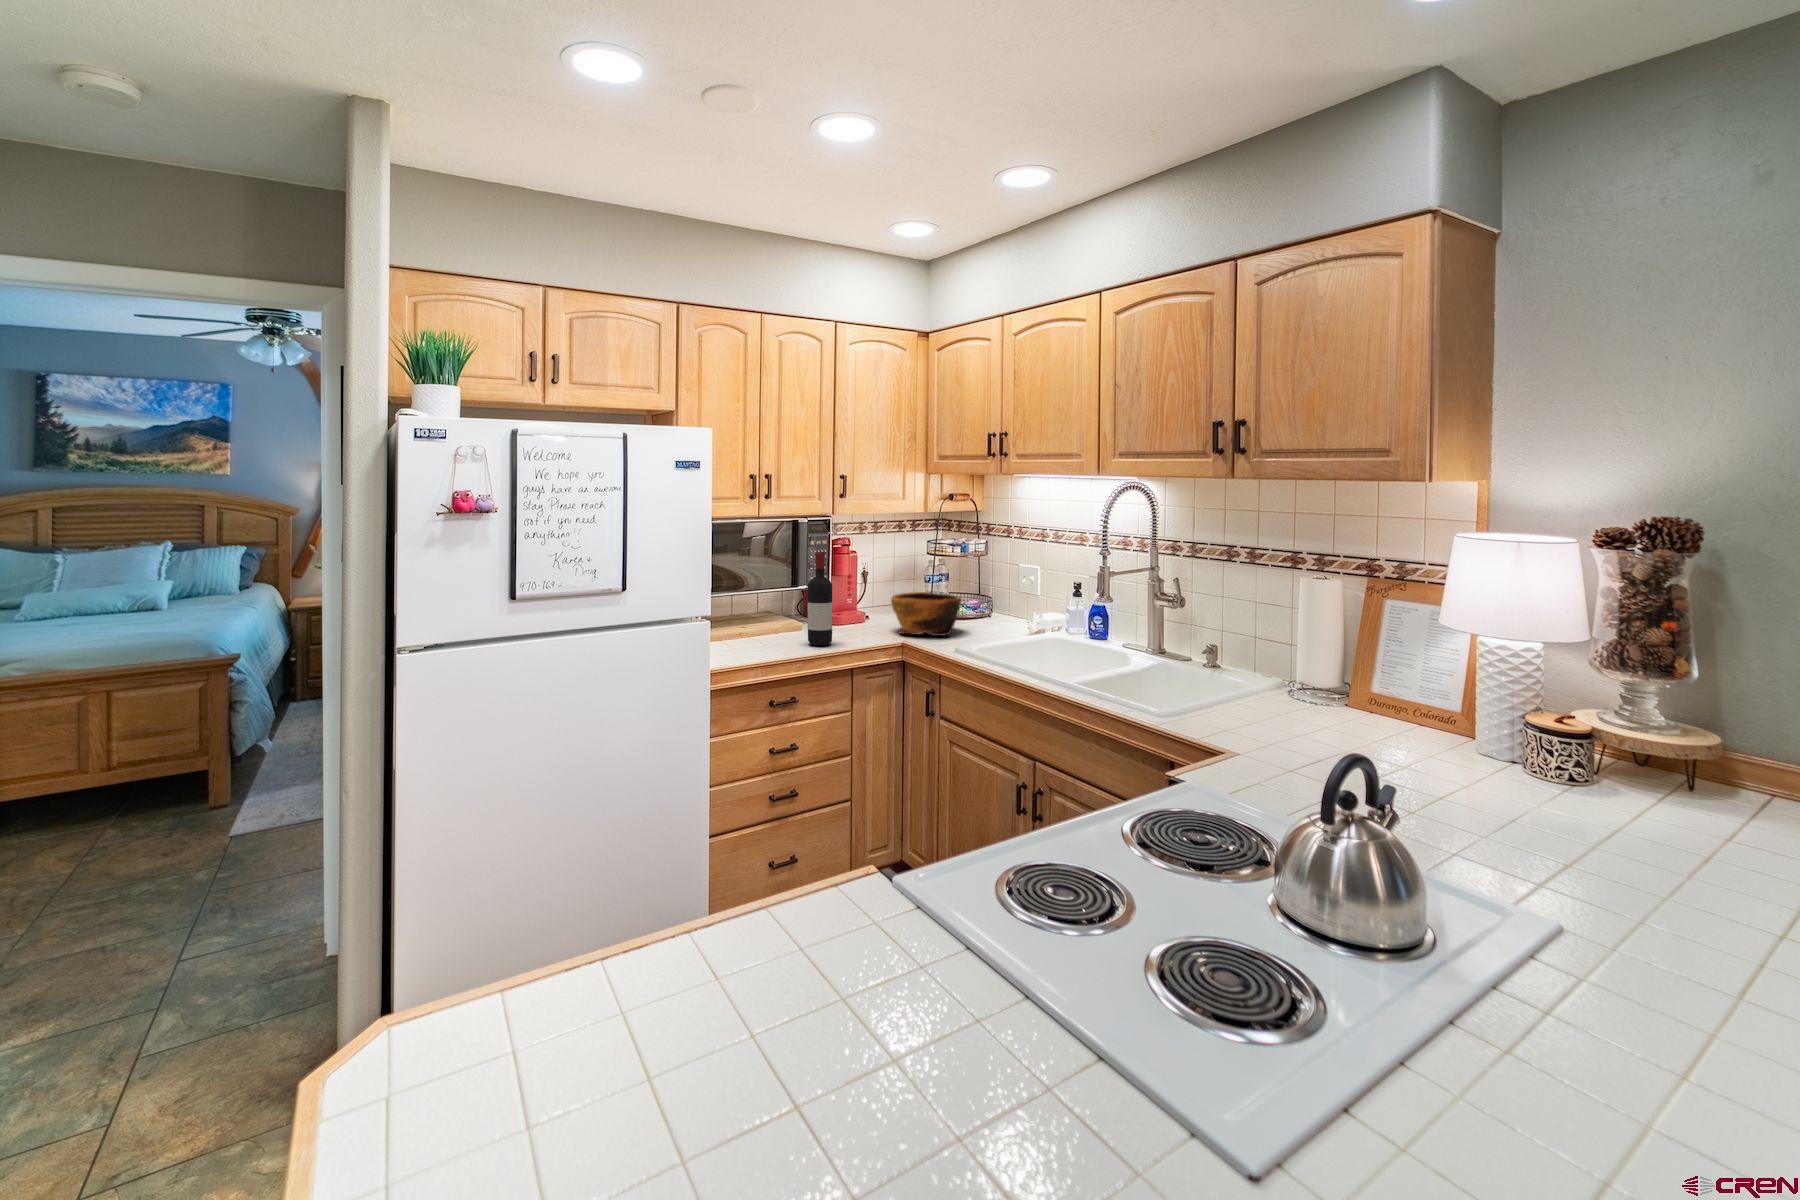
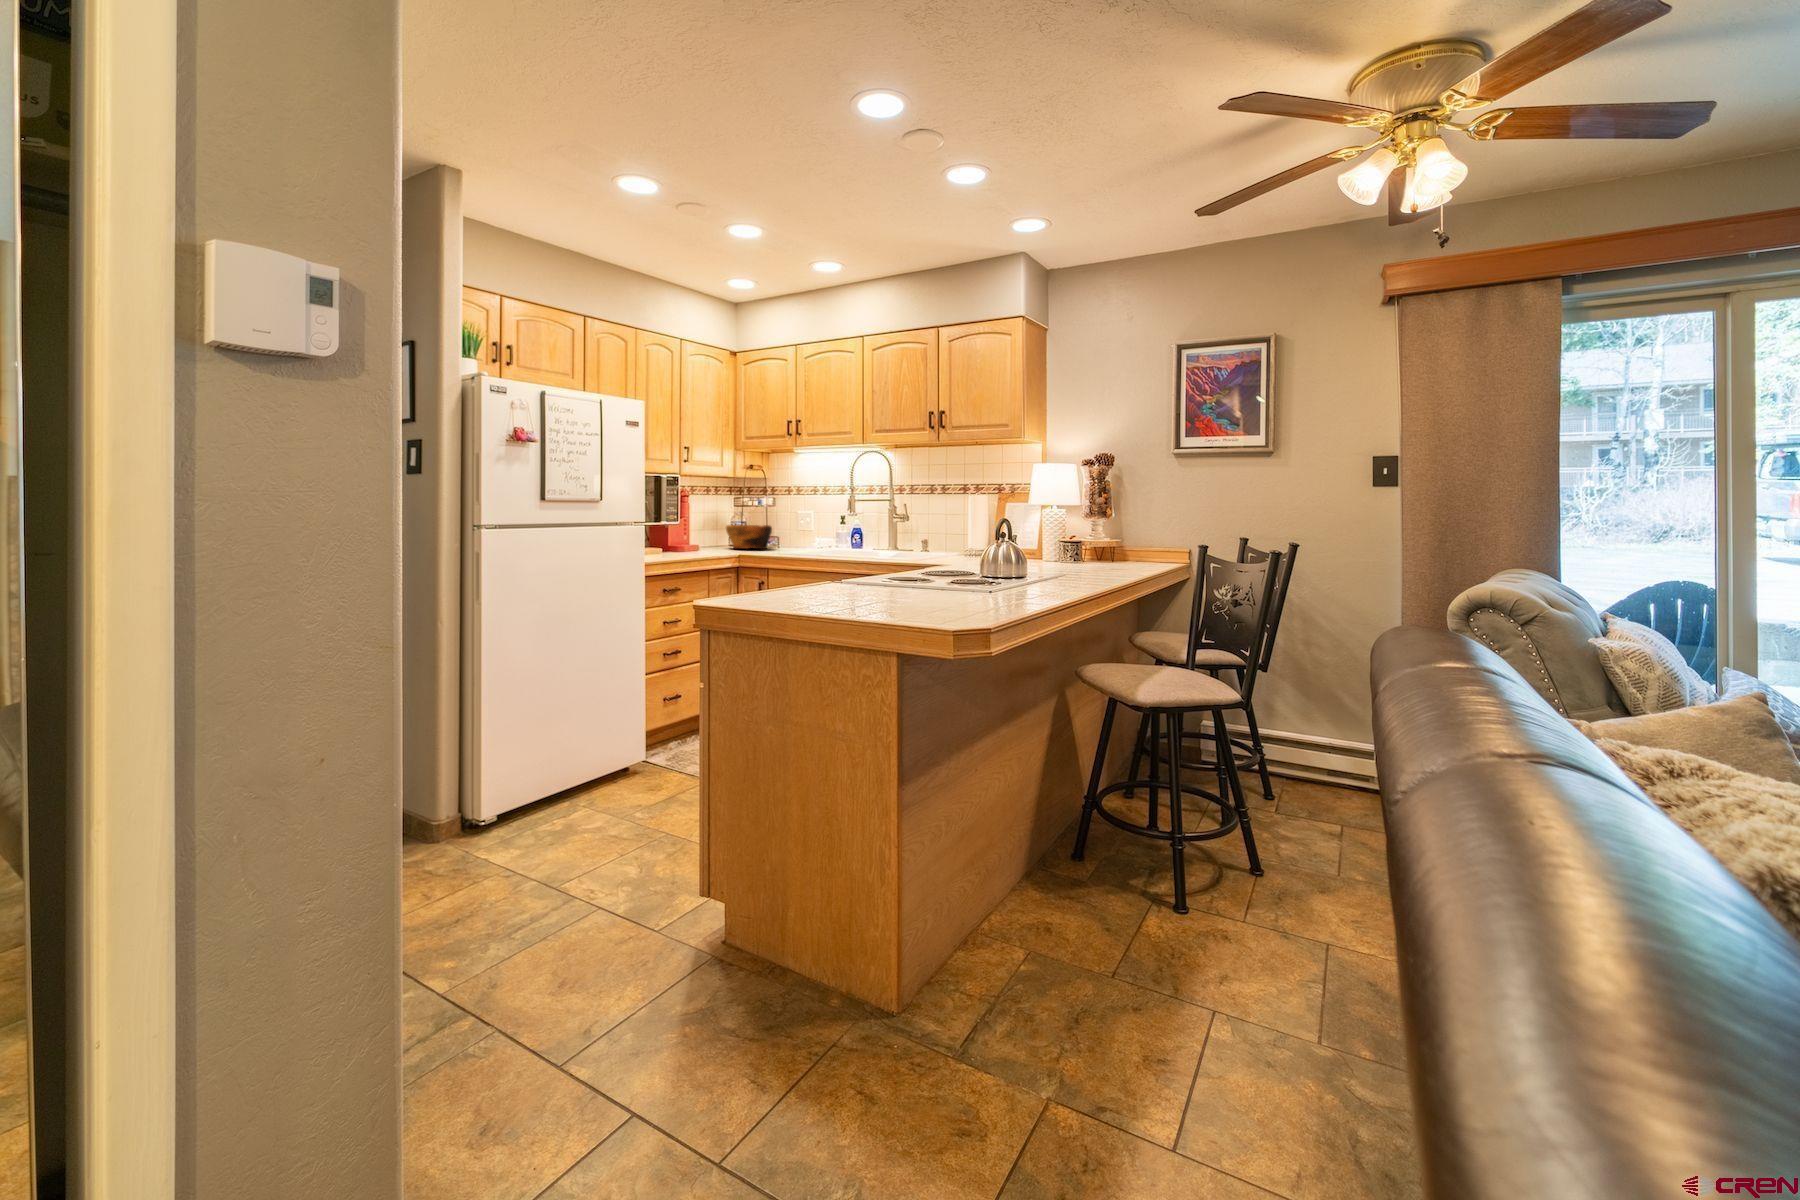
wine bottle: present [807,552,832,646] -> none [680,491,697,552]

